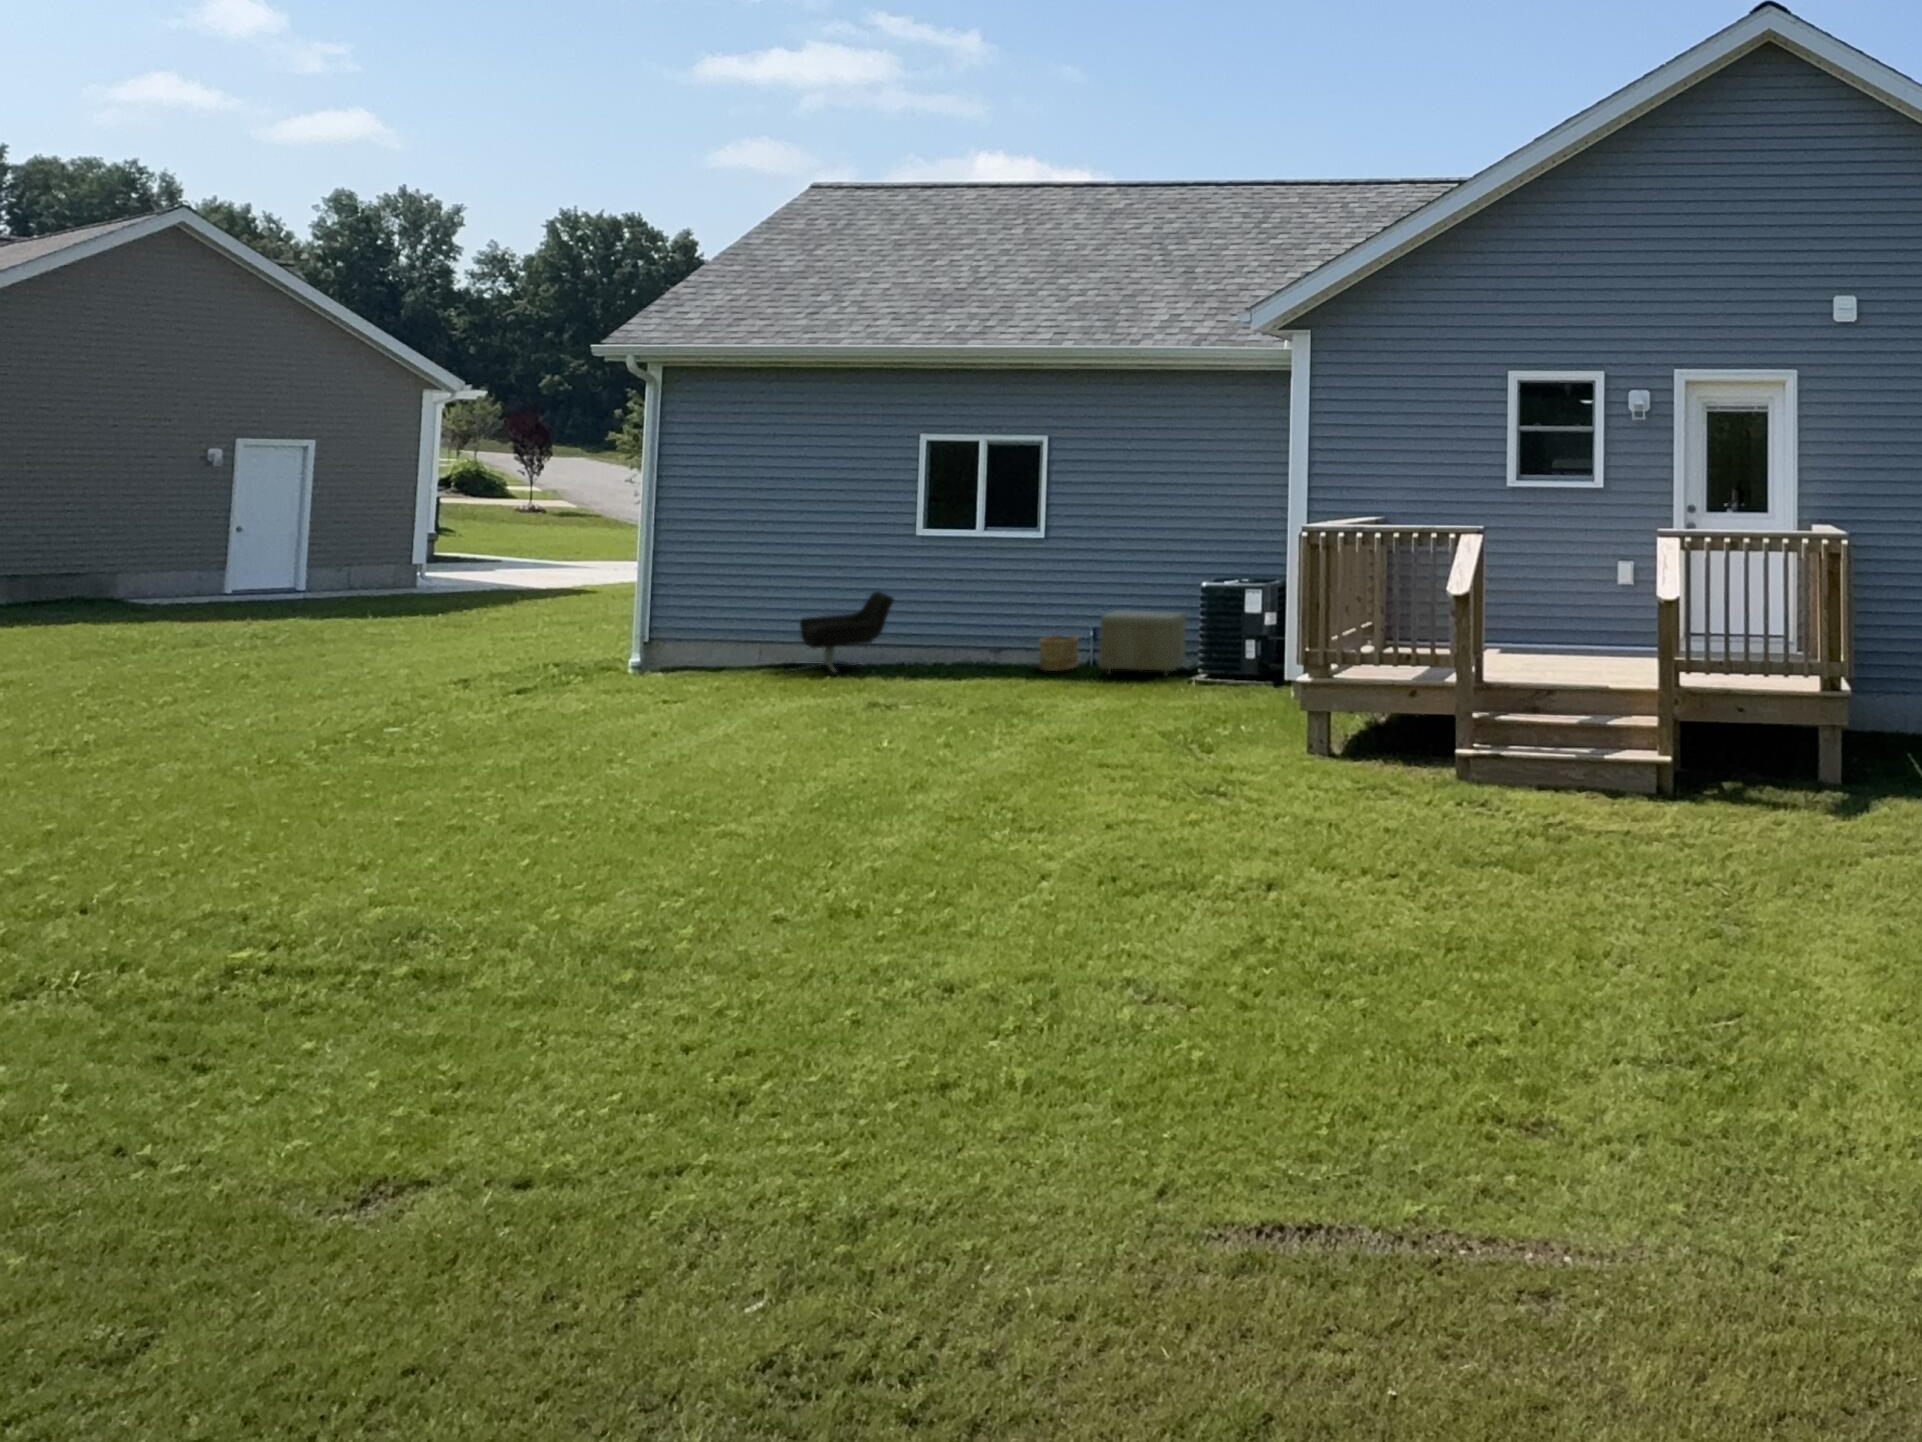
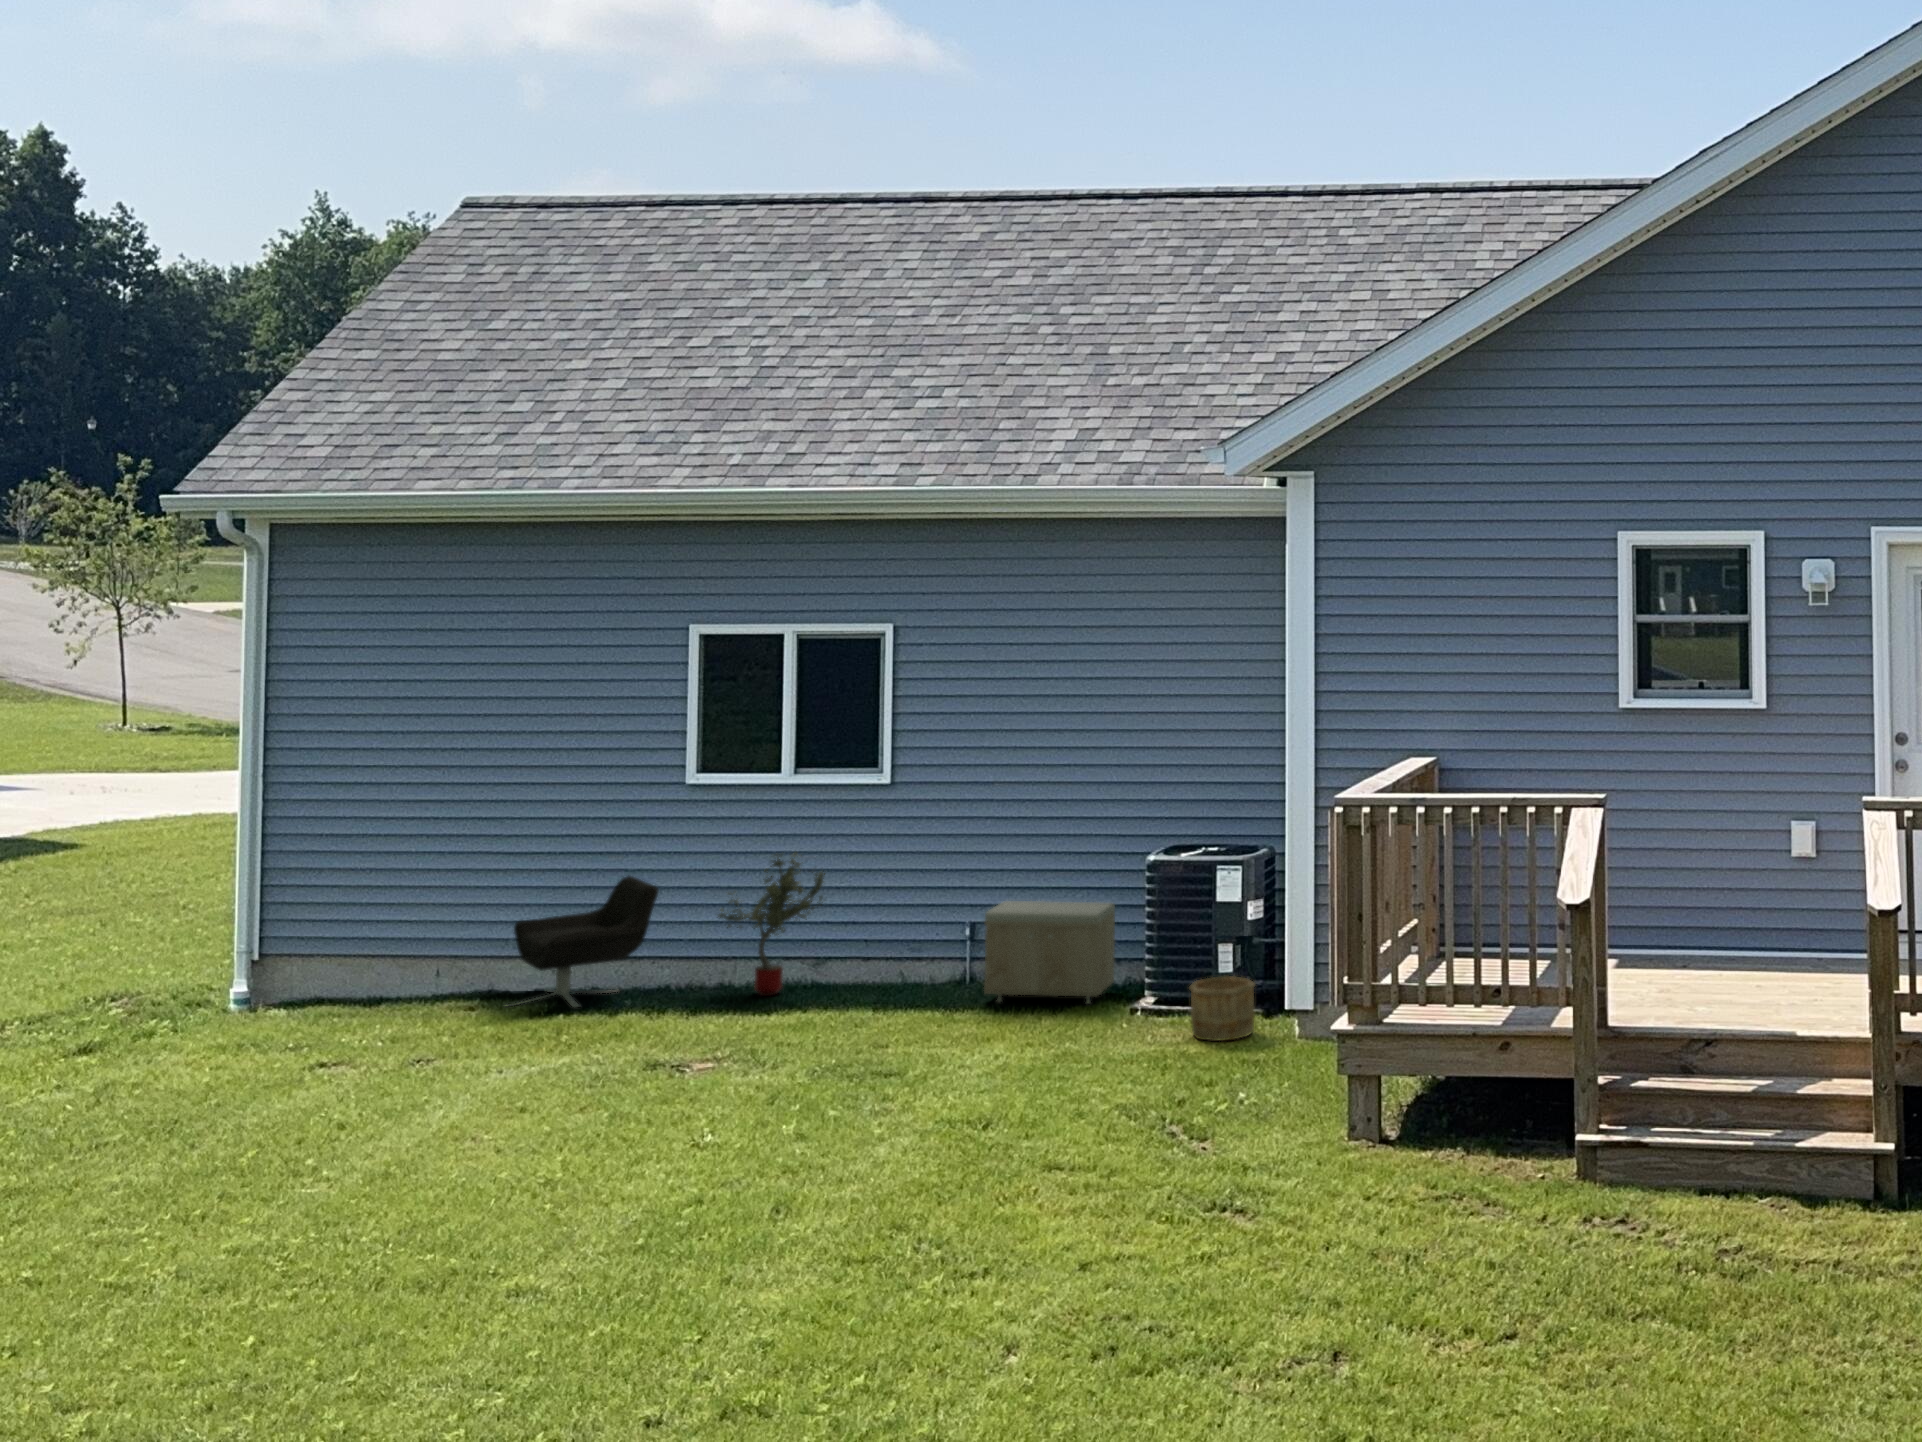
potted tree: none [930,576,1002,668] -> present [718,853,825,996]
wooden bucket: present [1039,635,1078,671] -> present [1189,976,1255,1041]

